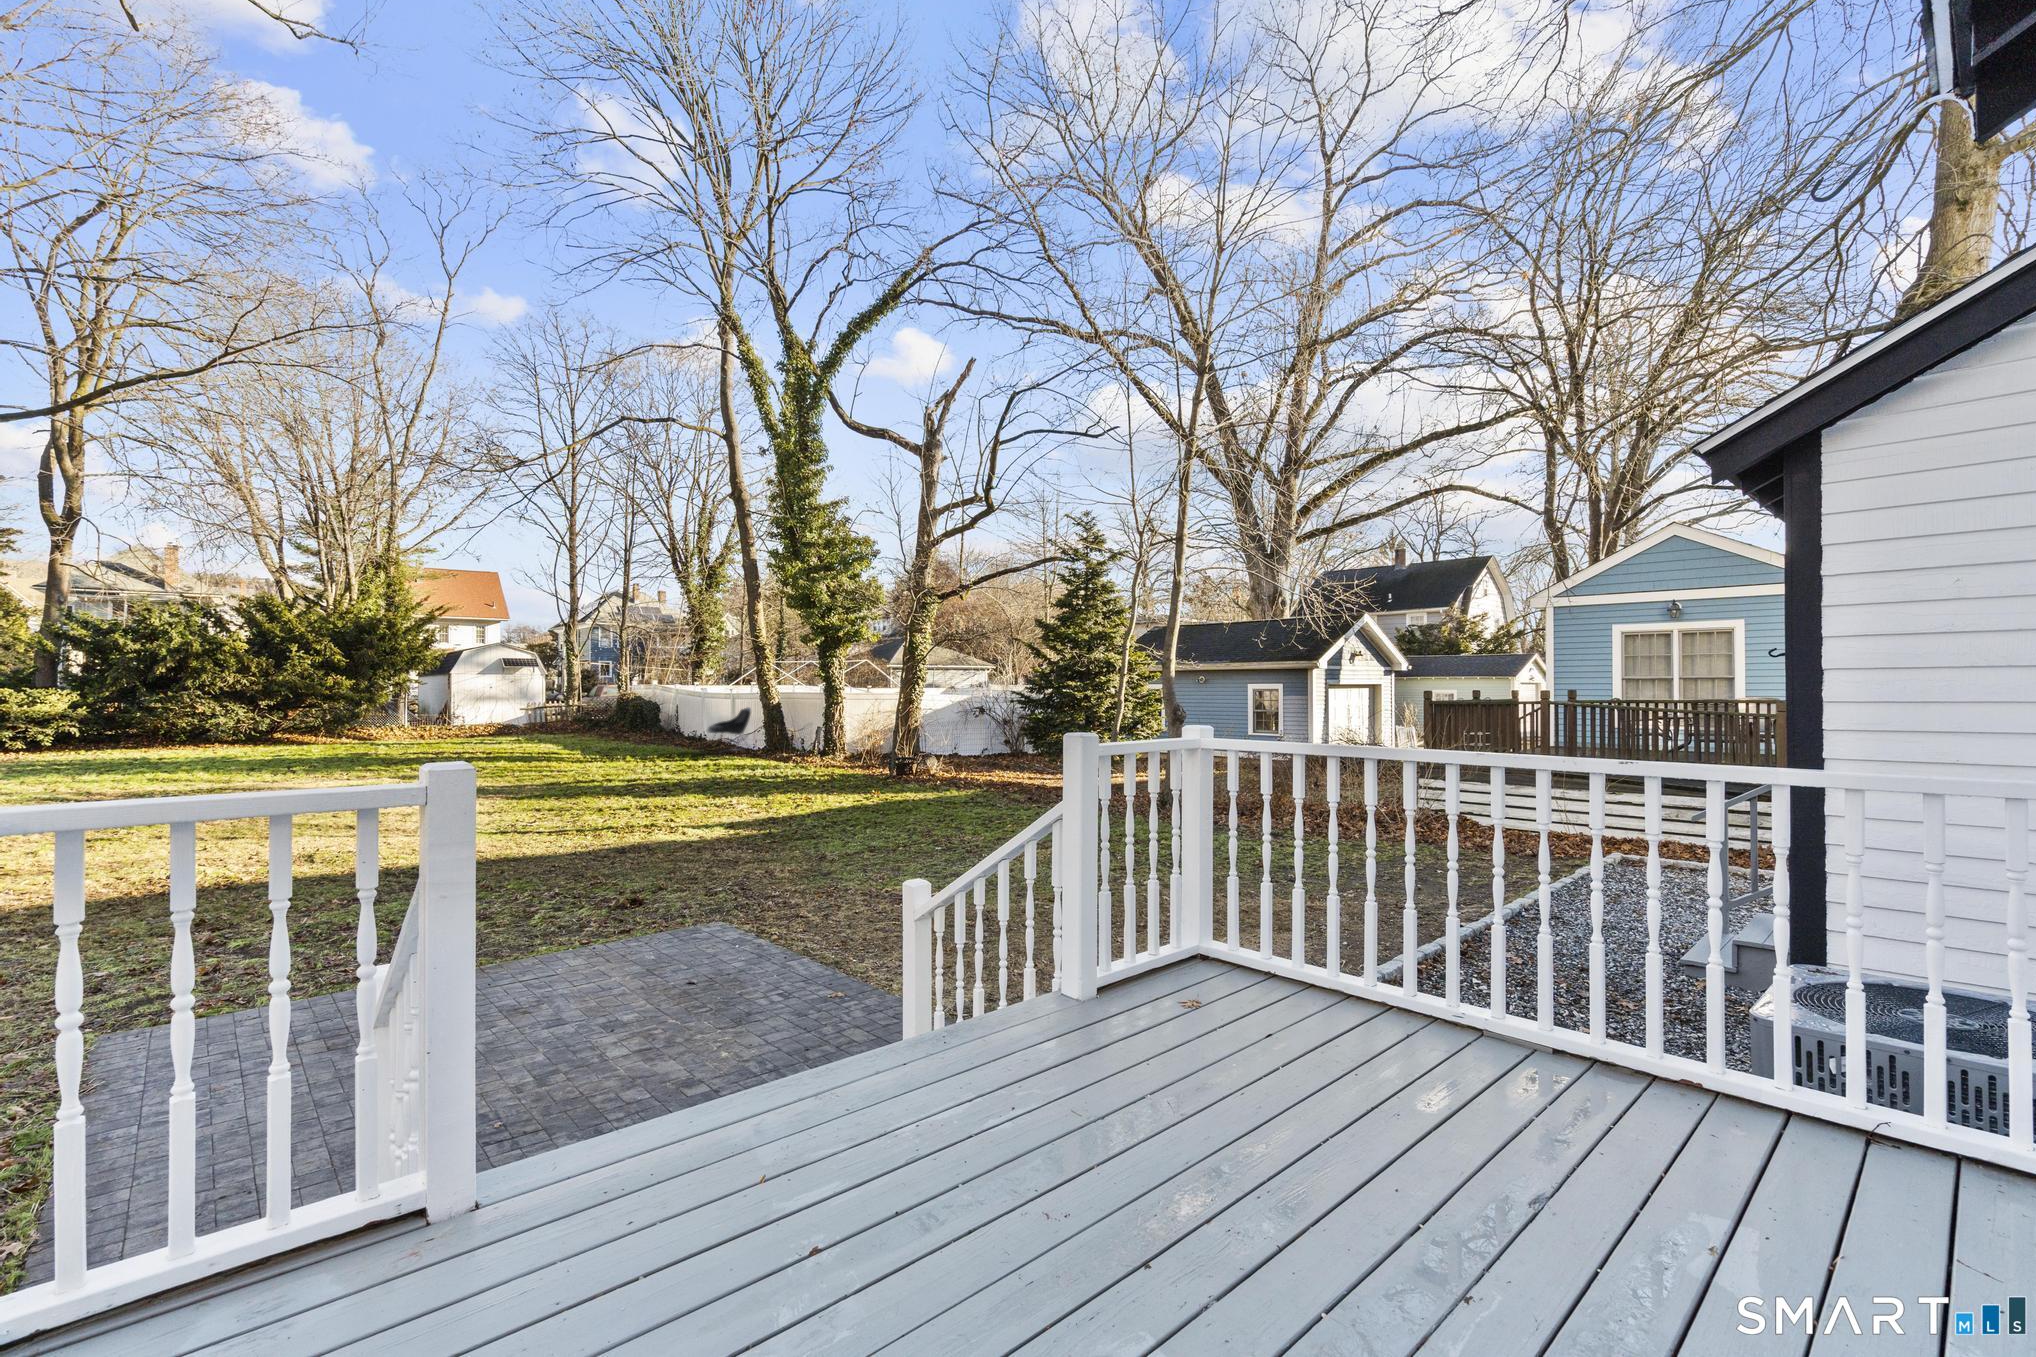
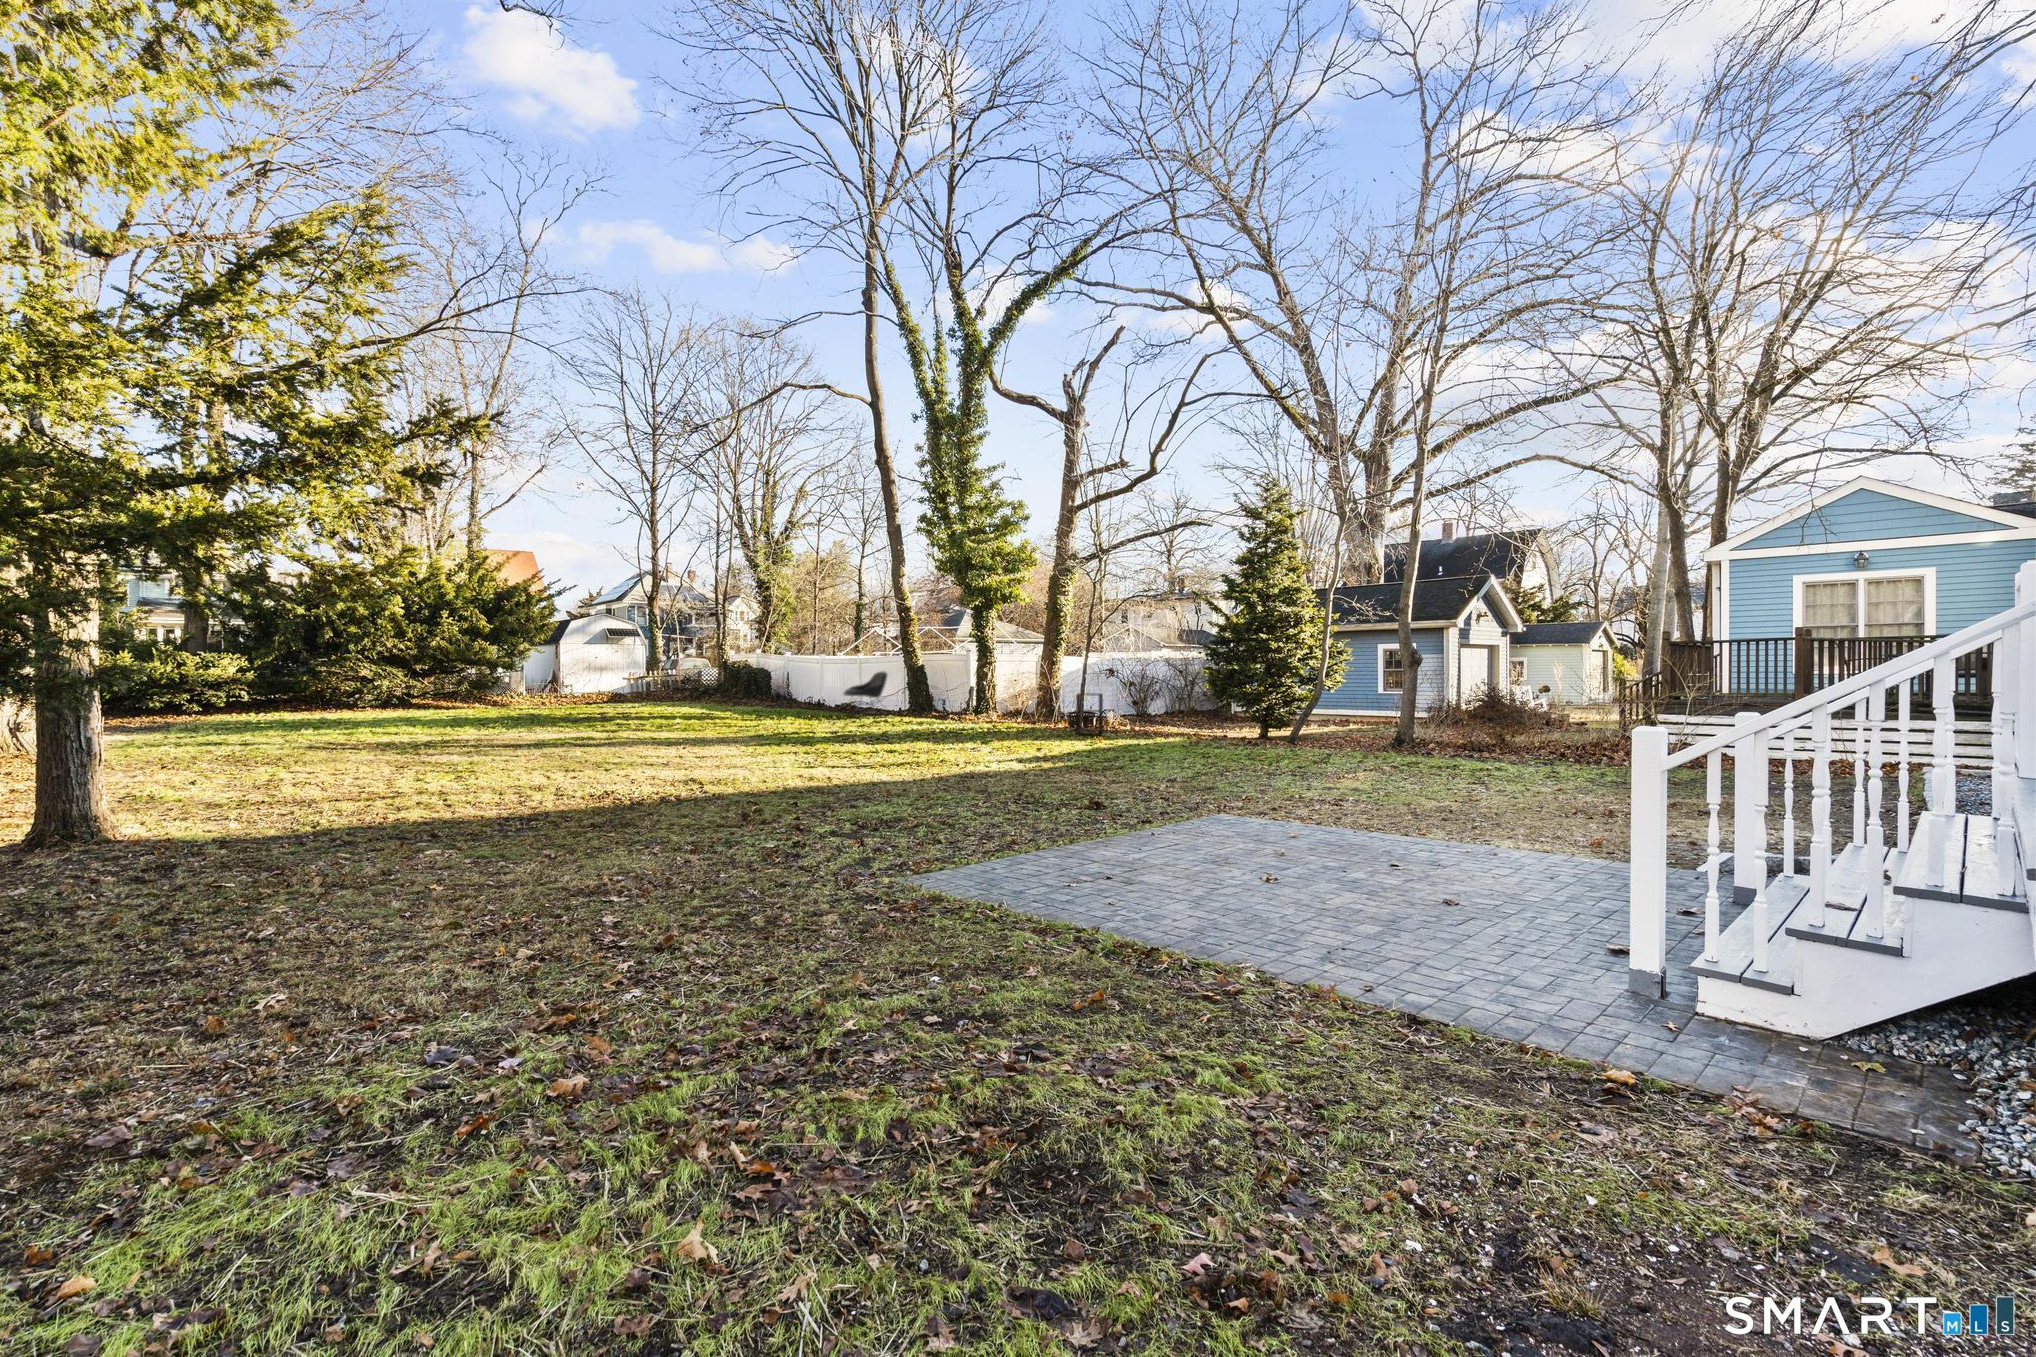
side table: none [906,735,937,779] -> present [1076,693,1103,735]

